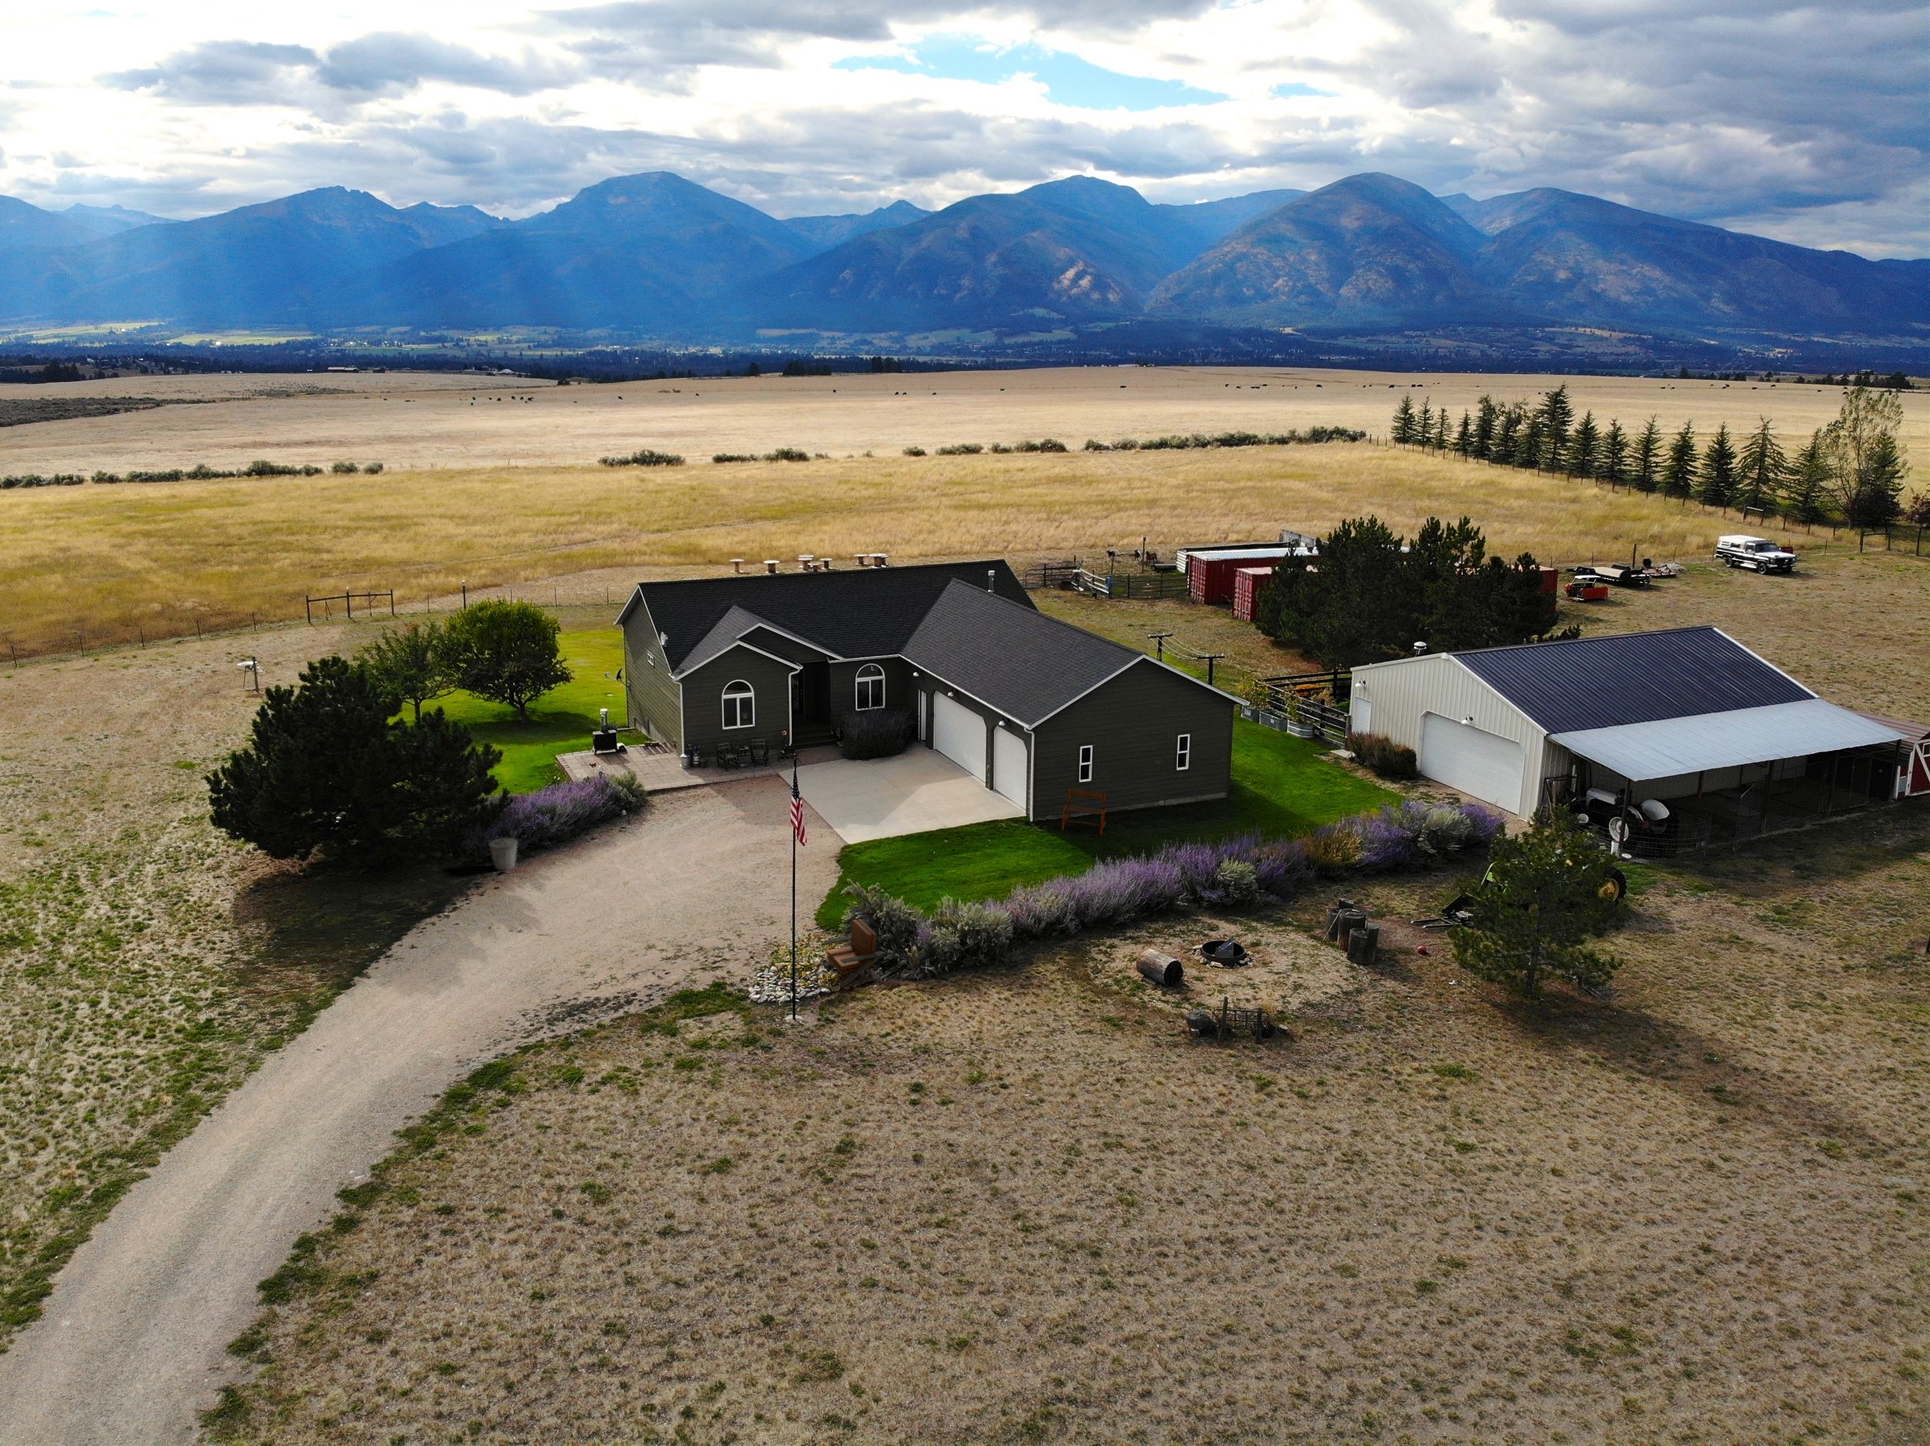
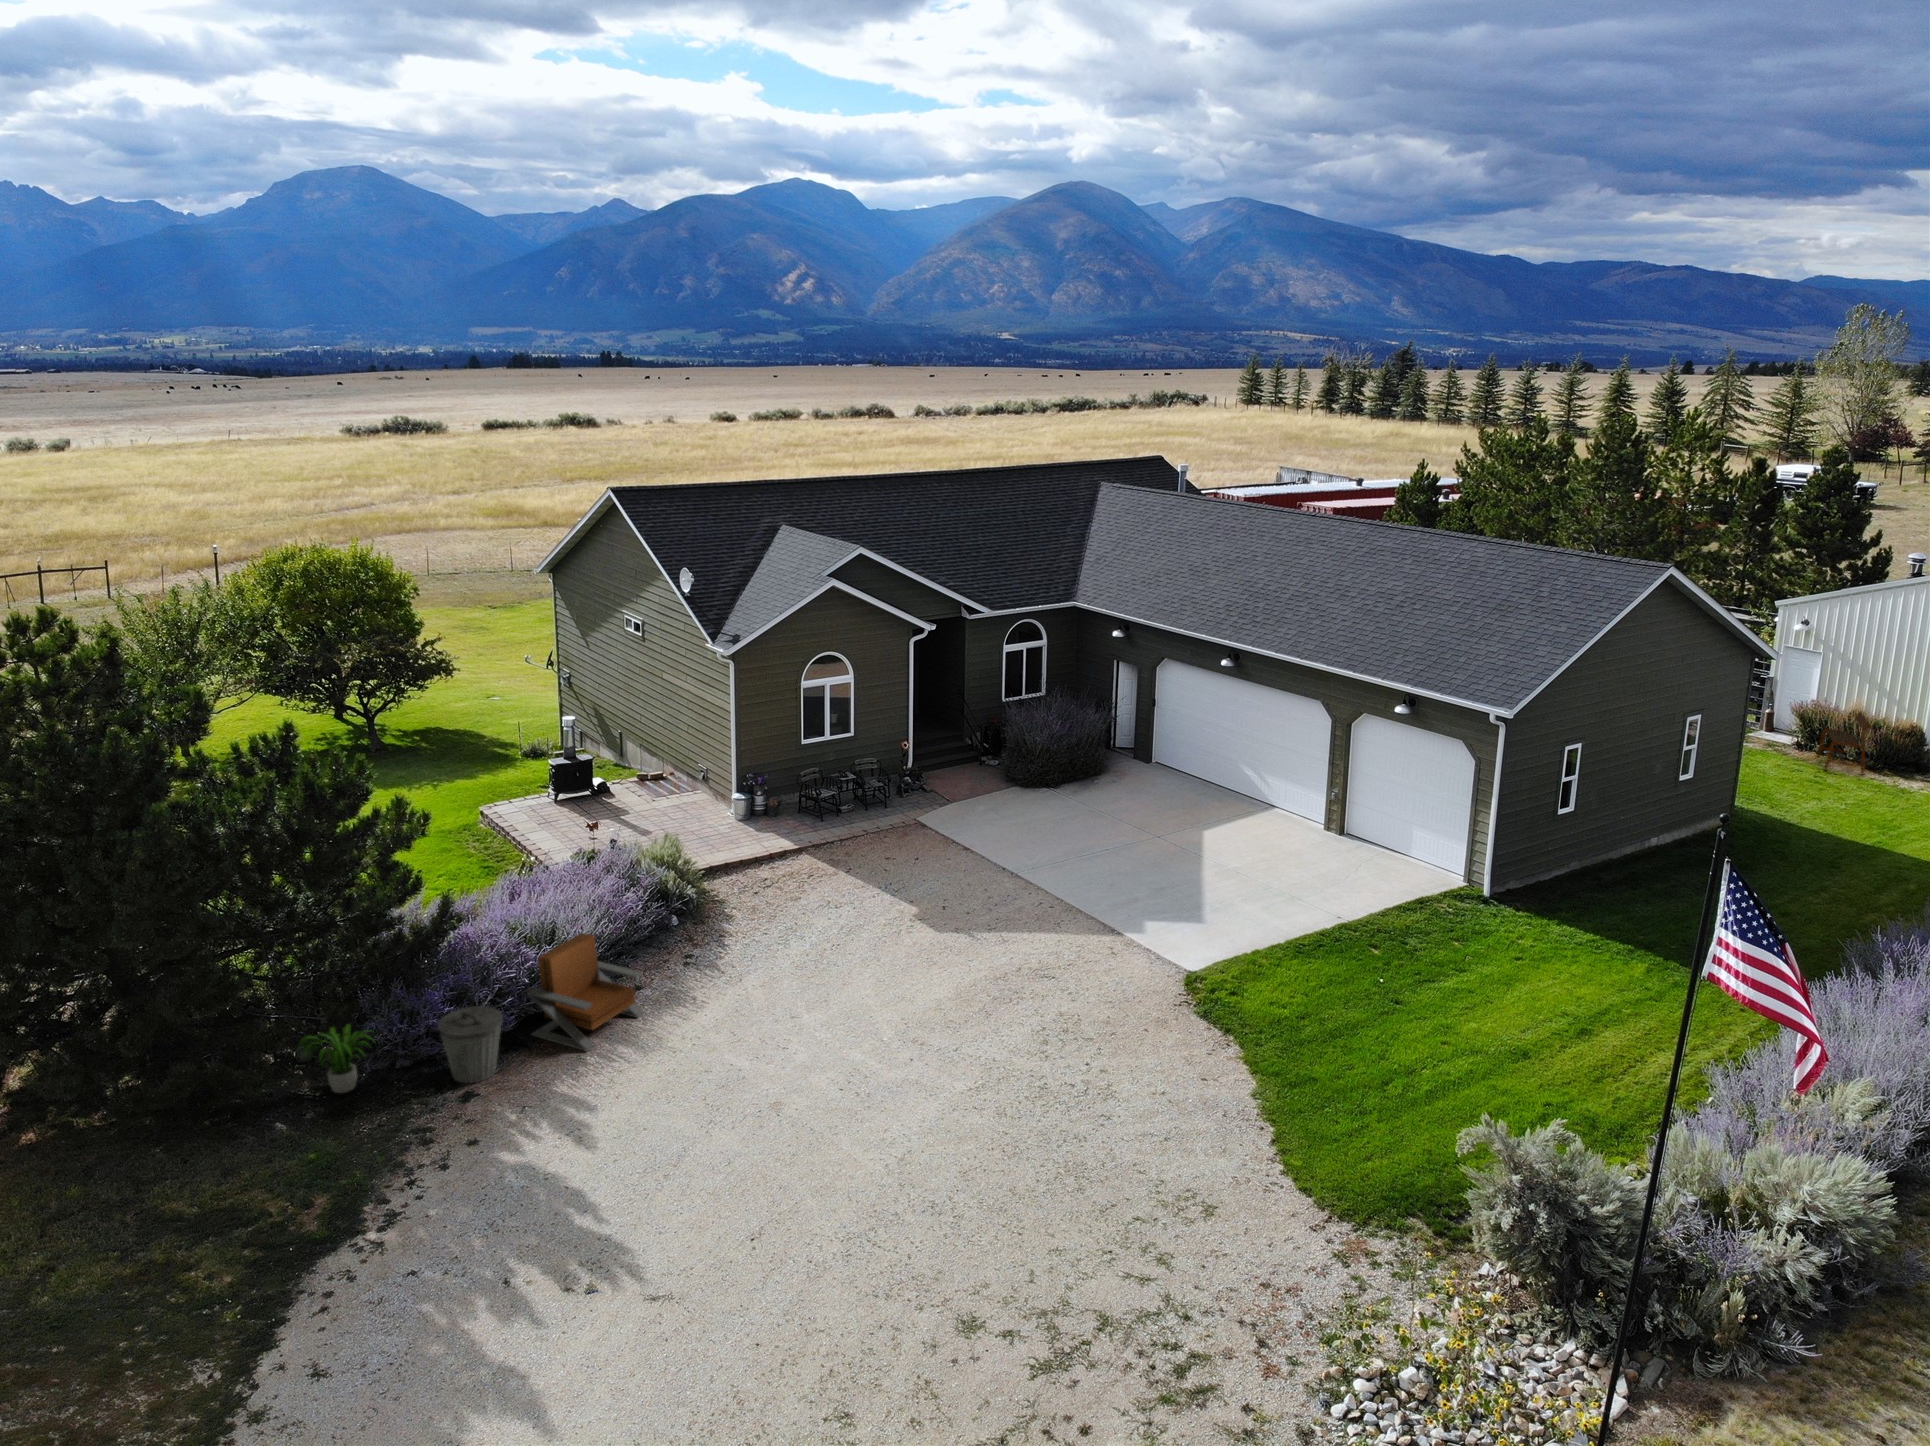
bench: present [1062,789,1106,836] -> present [1817,712,1870,774]
potted plant: none [430,841,465,870] -> present [300,1024,372,1093]
lounge chair: present [823,919,882,987] -> present [527,933,644,1051]

